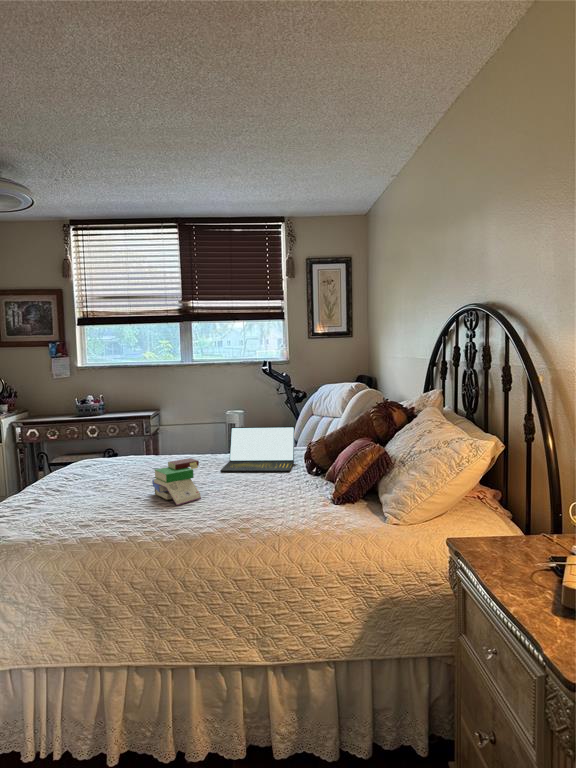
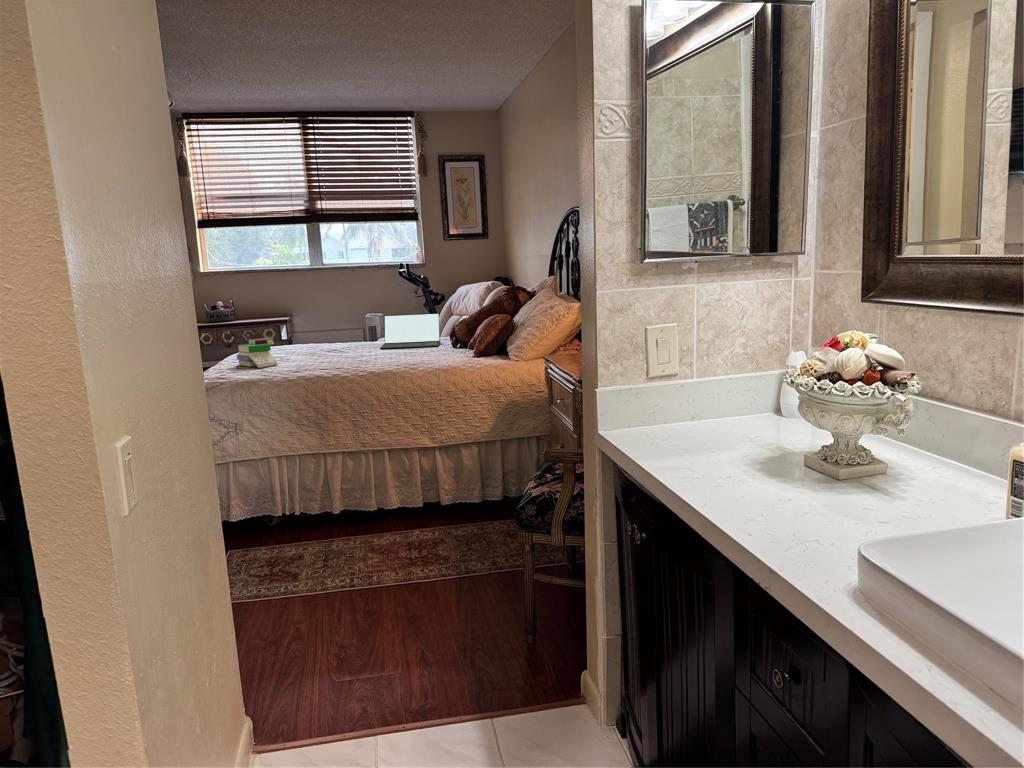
book: present [152,458,201,505] -> present [237,338,278,368]

